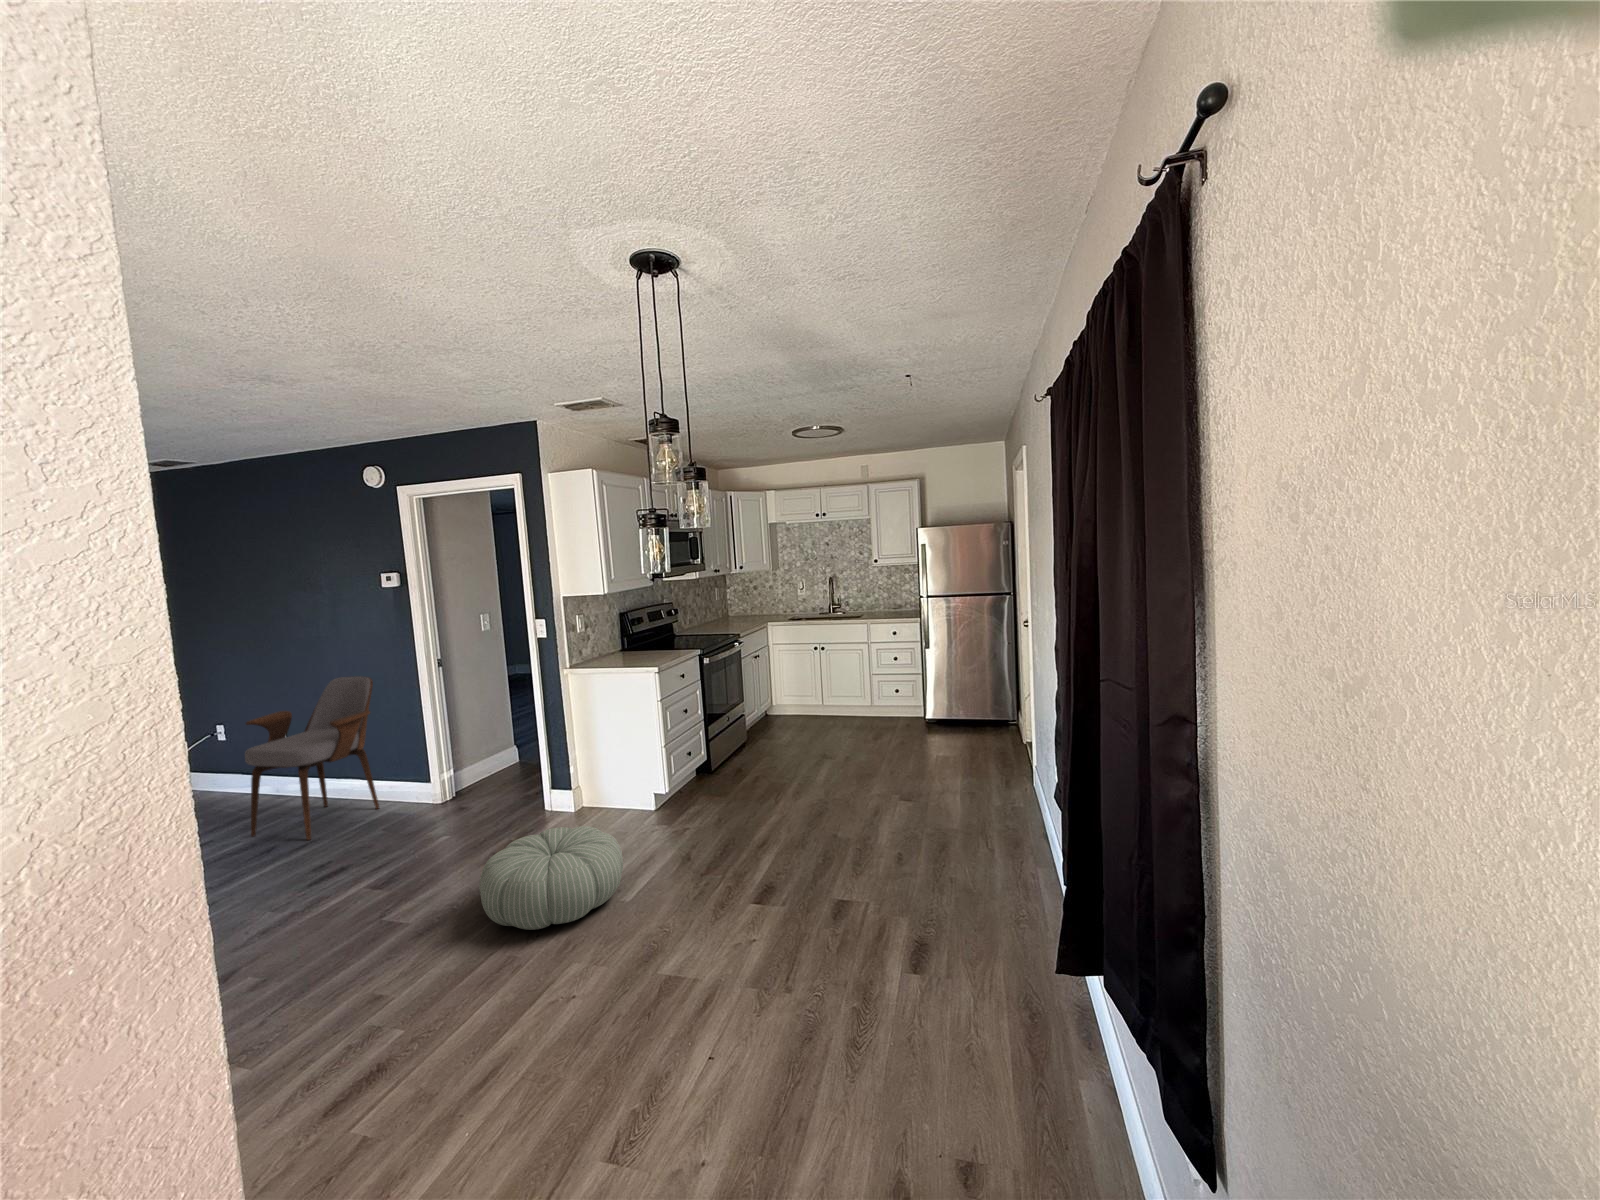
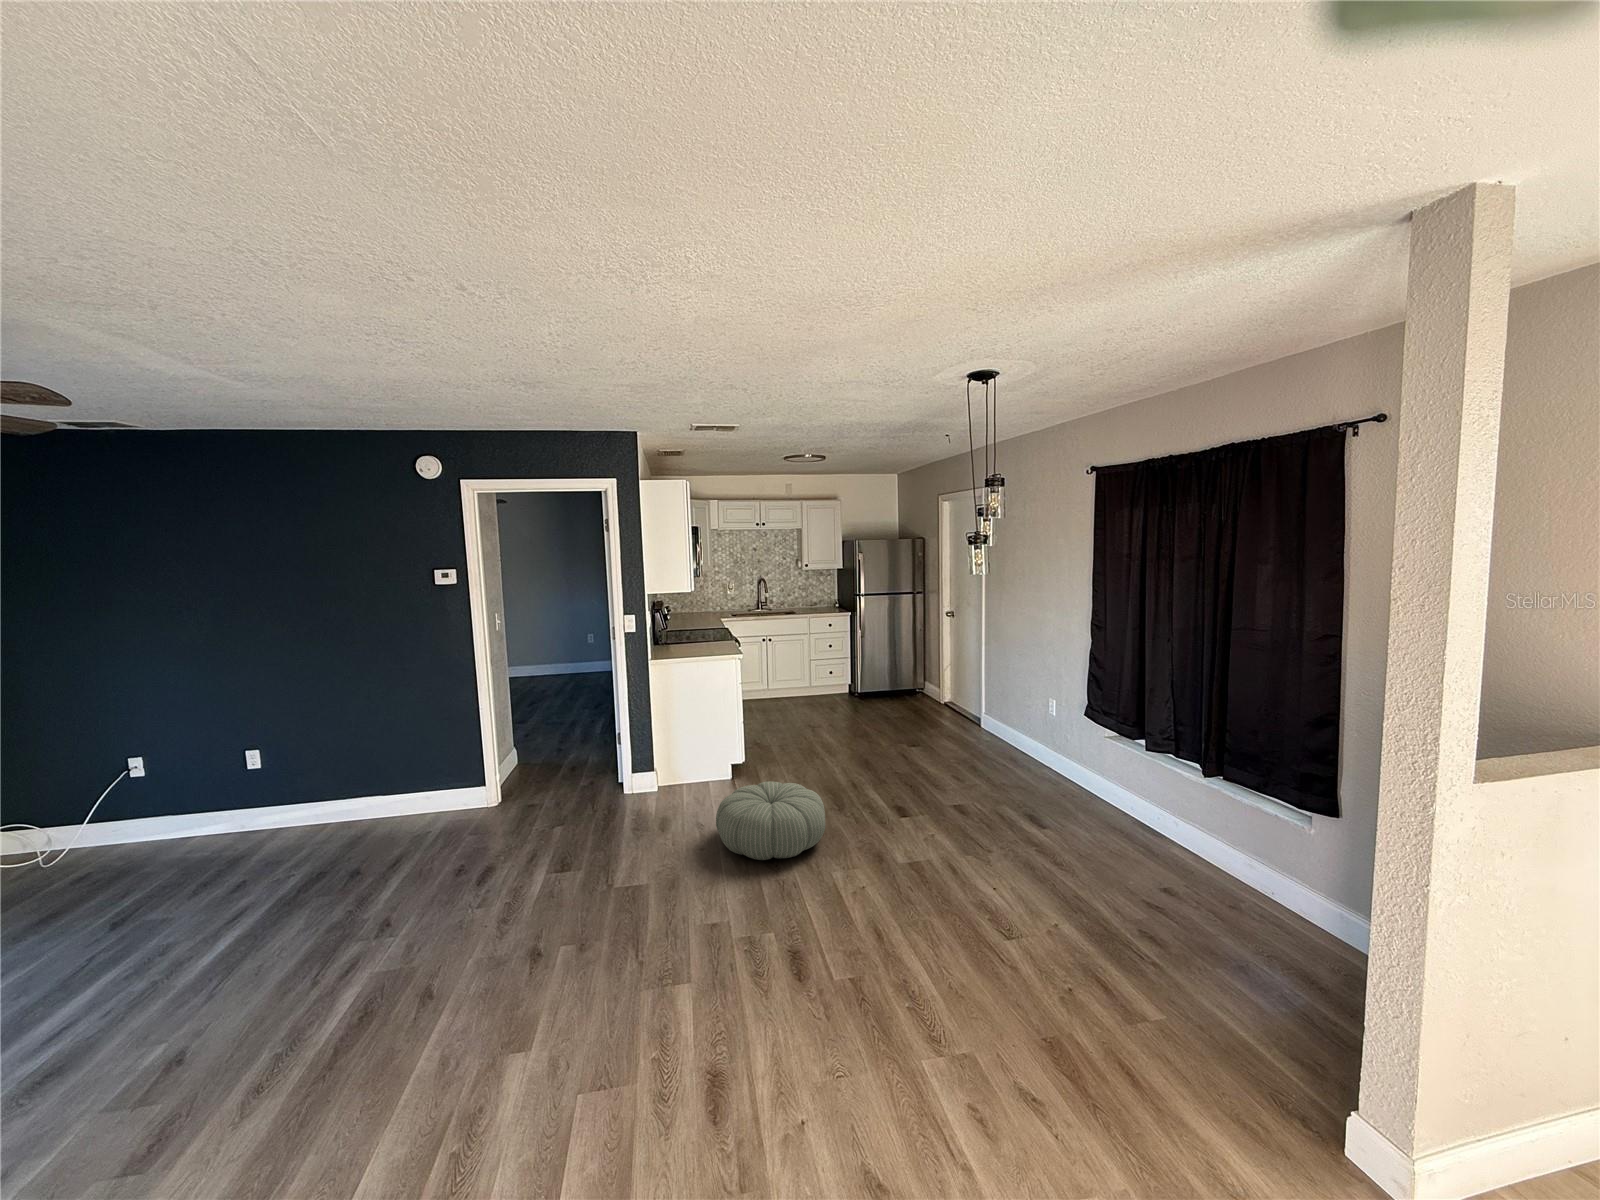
armchair: present [245,676,379,840] -> none [287,680,446,866]

